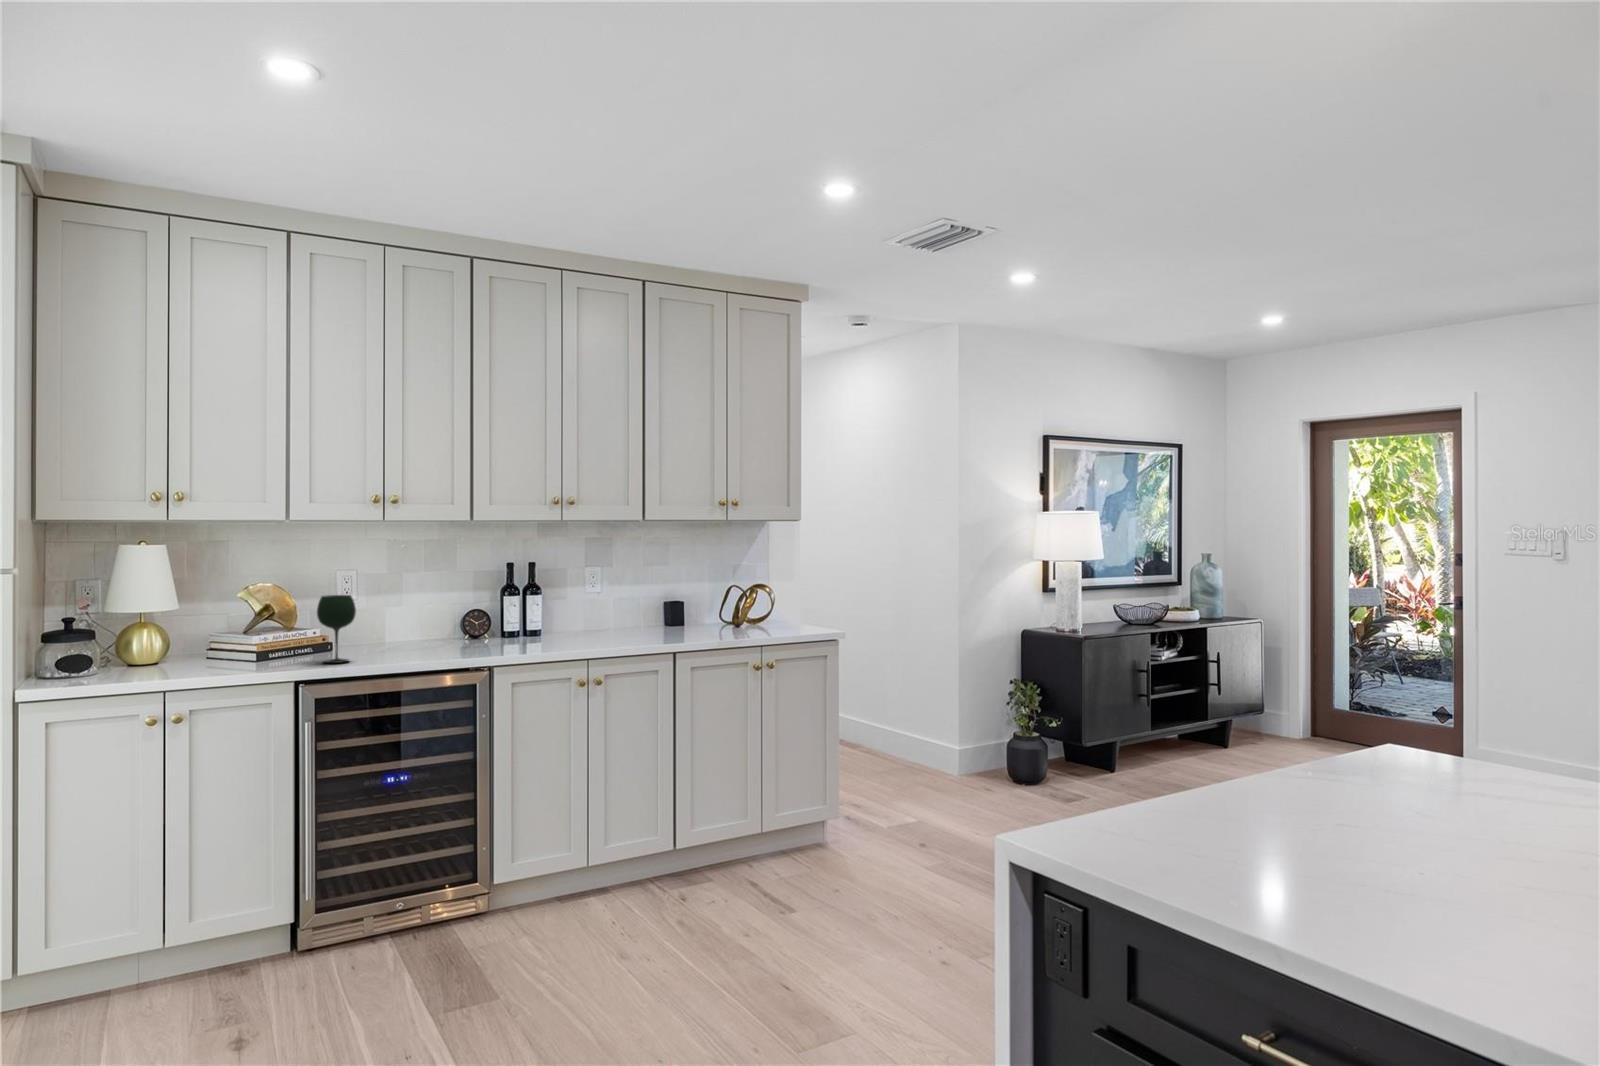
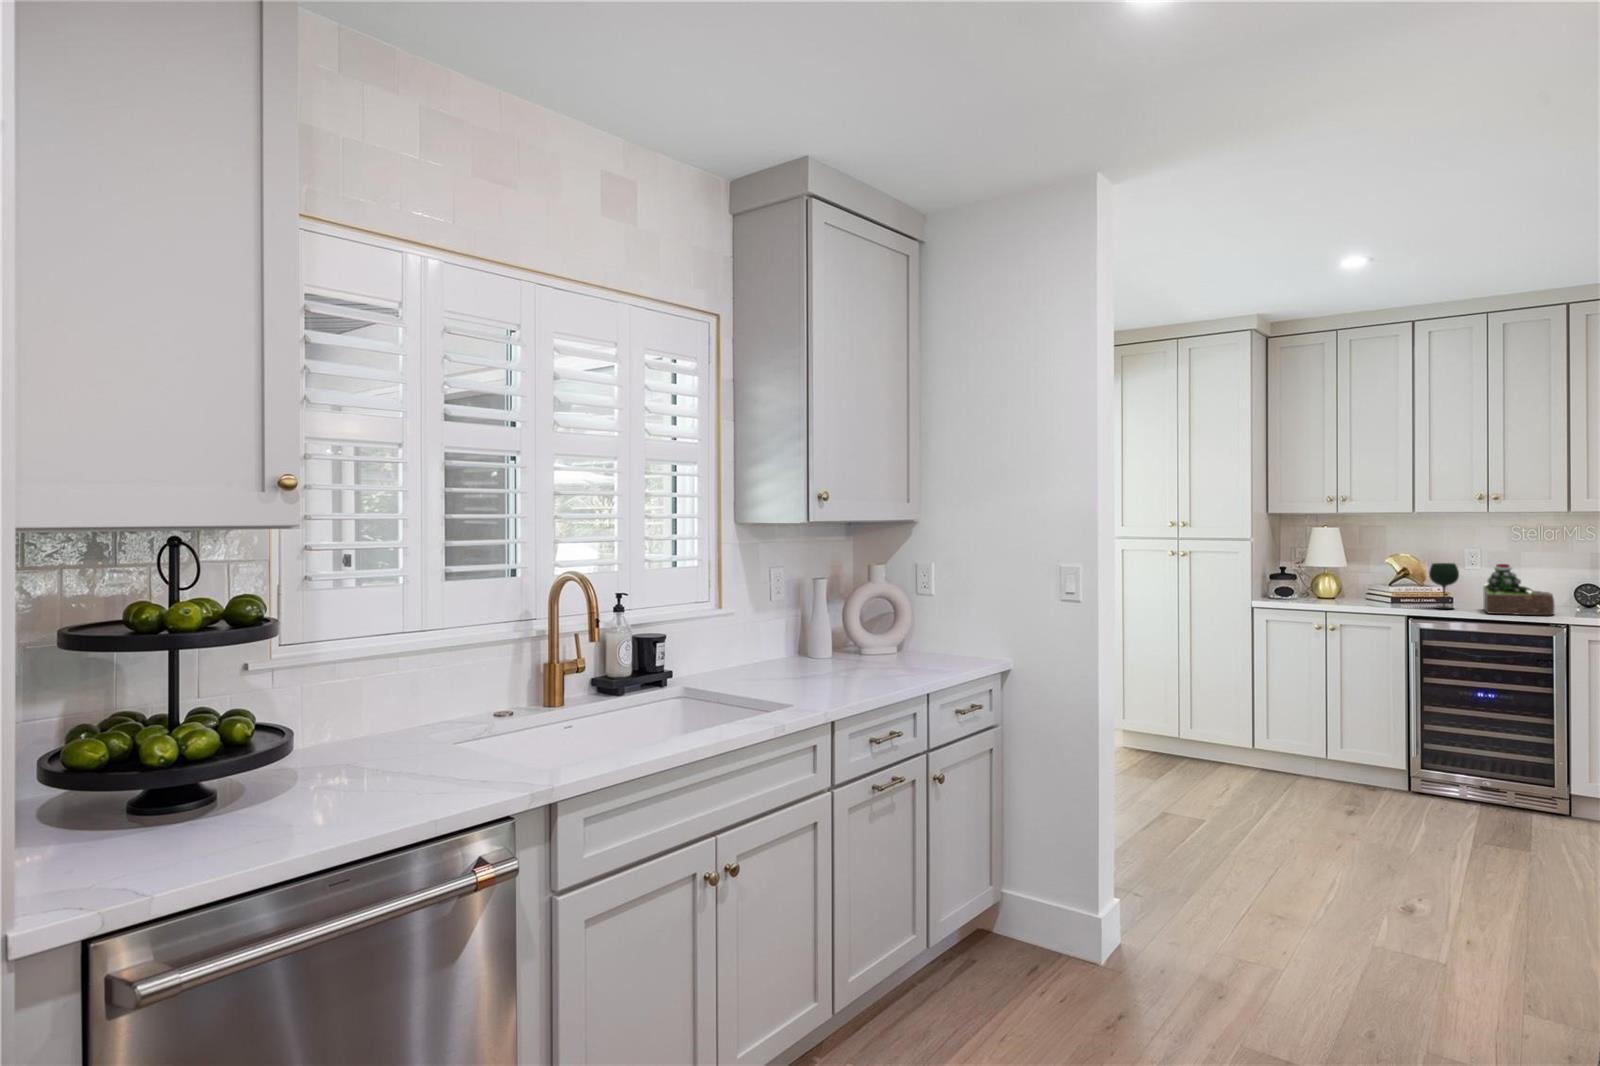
succulent plant: none [384,592,469,663] -> present [1483,564,1555,615]

